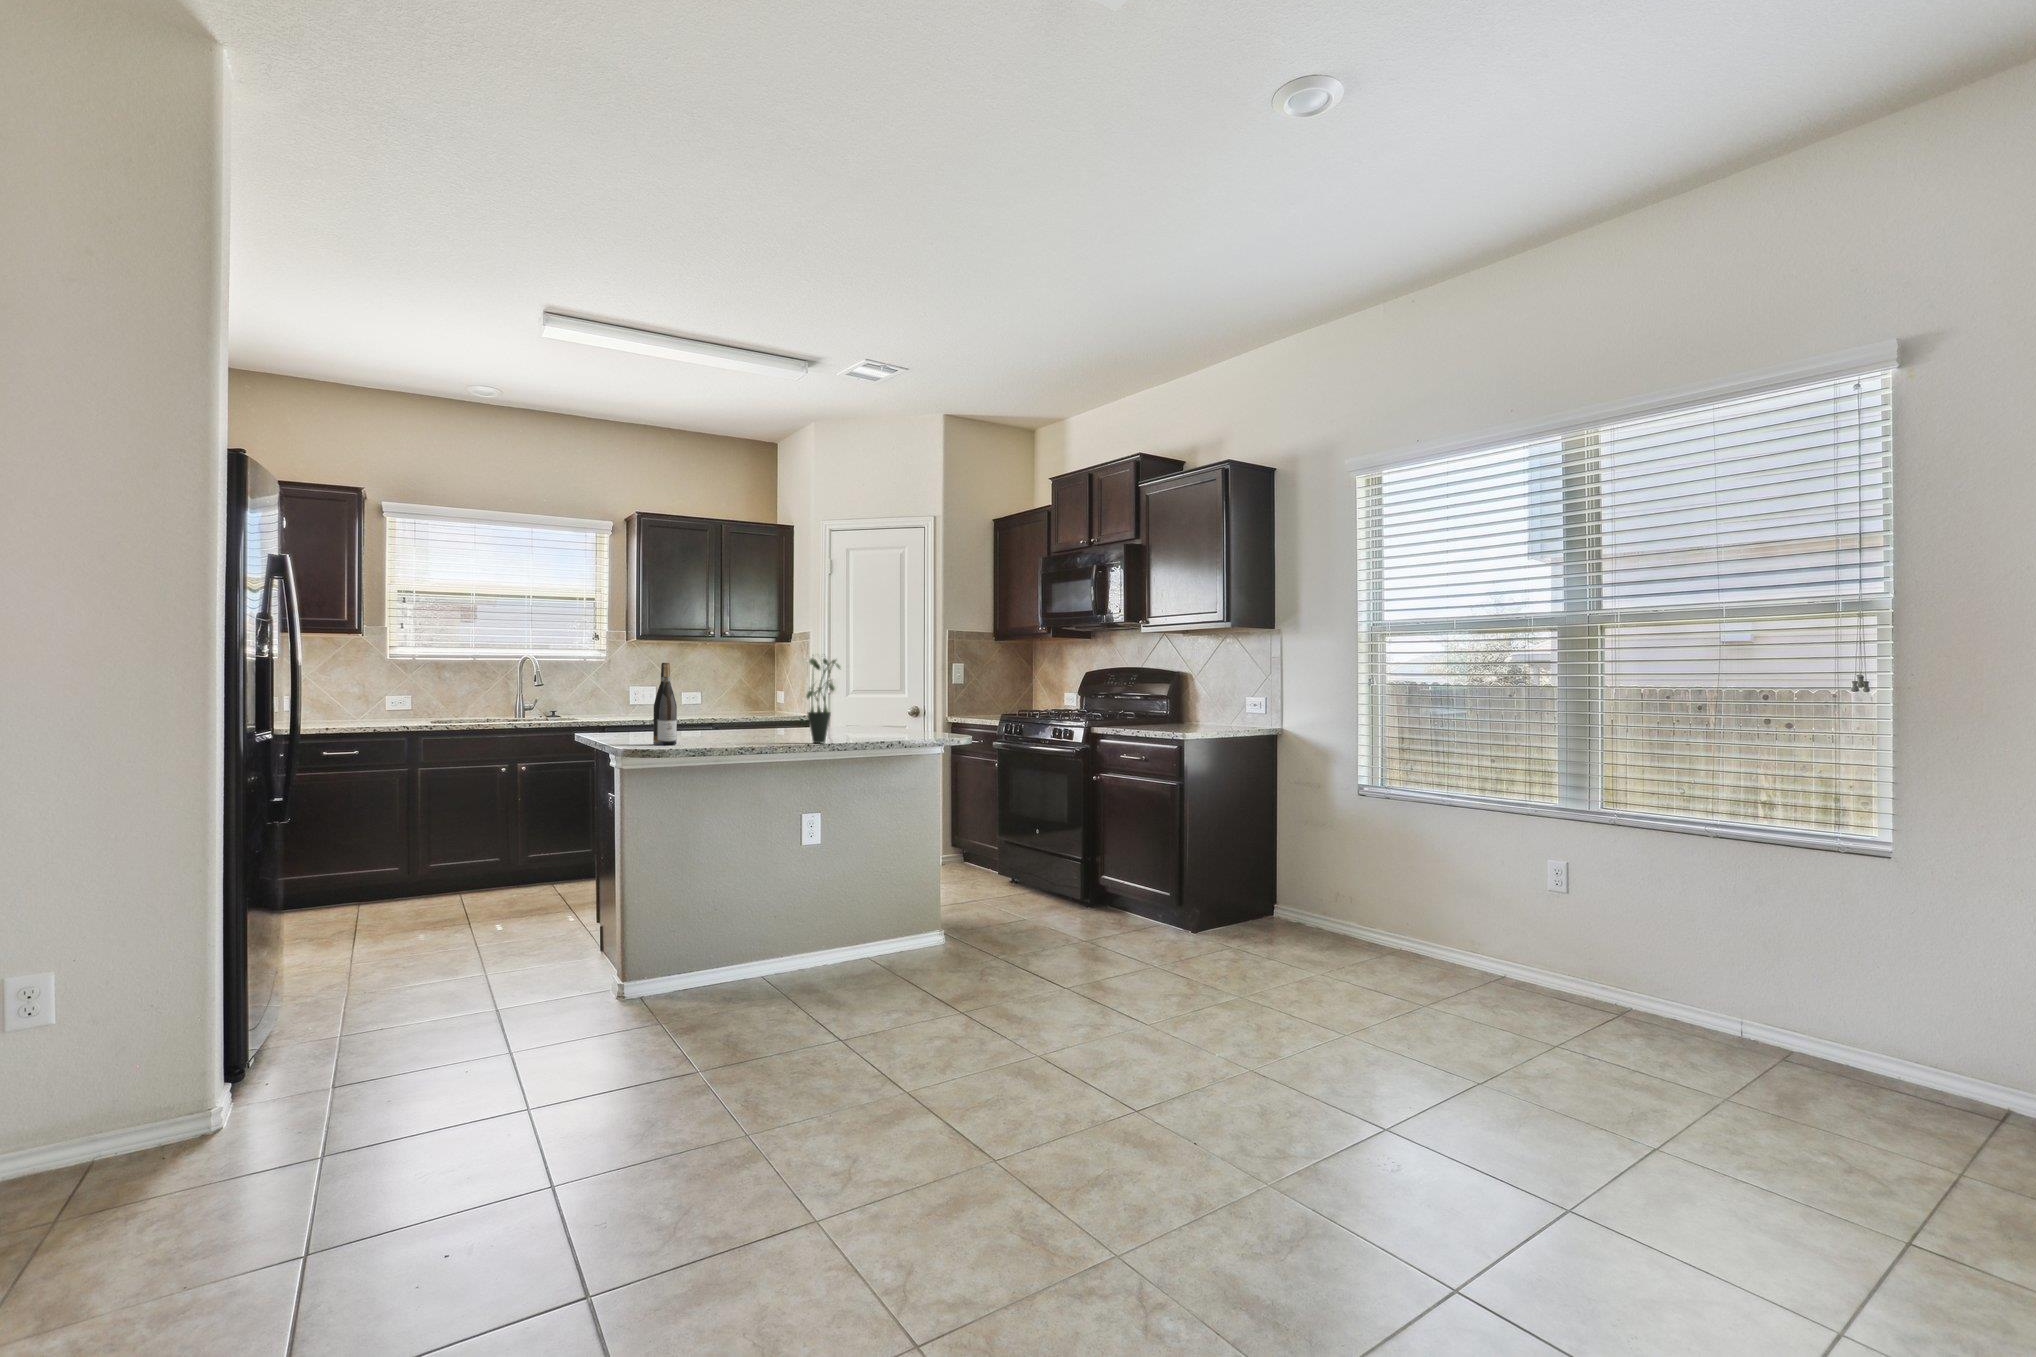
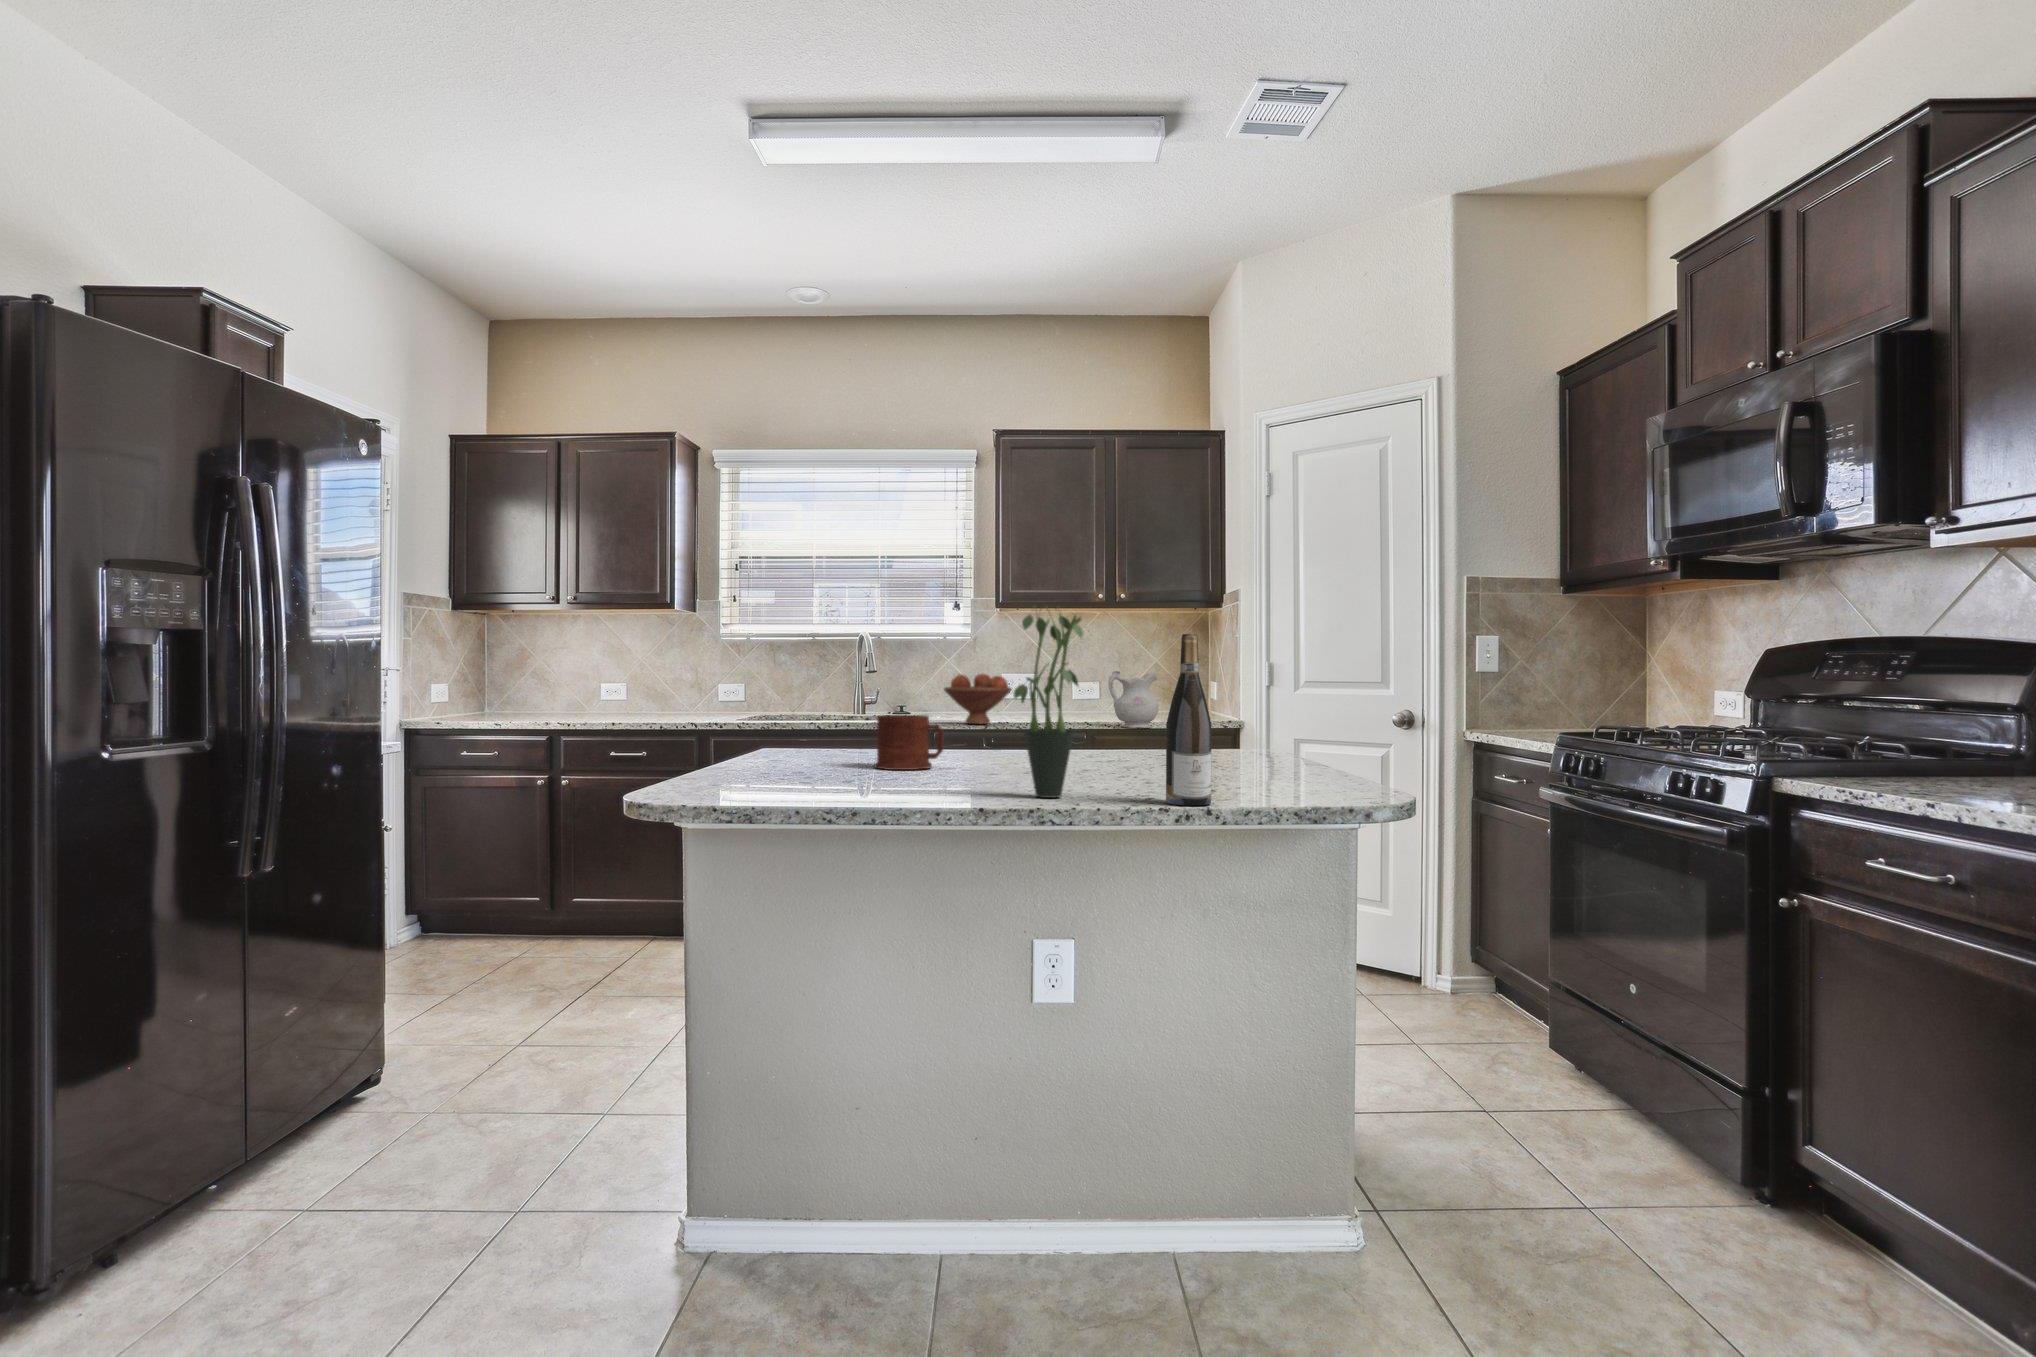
wine bottle: present [653,663,677,745] -> present [1166,634,1211,805]
ceramic pitcher: none [720,683,754,722] -> present [1108,671,1159,728]
fruit bowl: none [599,686,651,722] -> present [944,674,1012,724]
mug: none [683,709,723,739] -> present [874,715,944,770]

